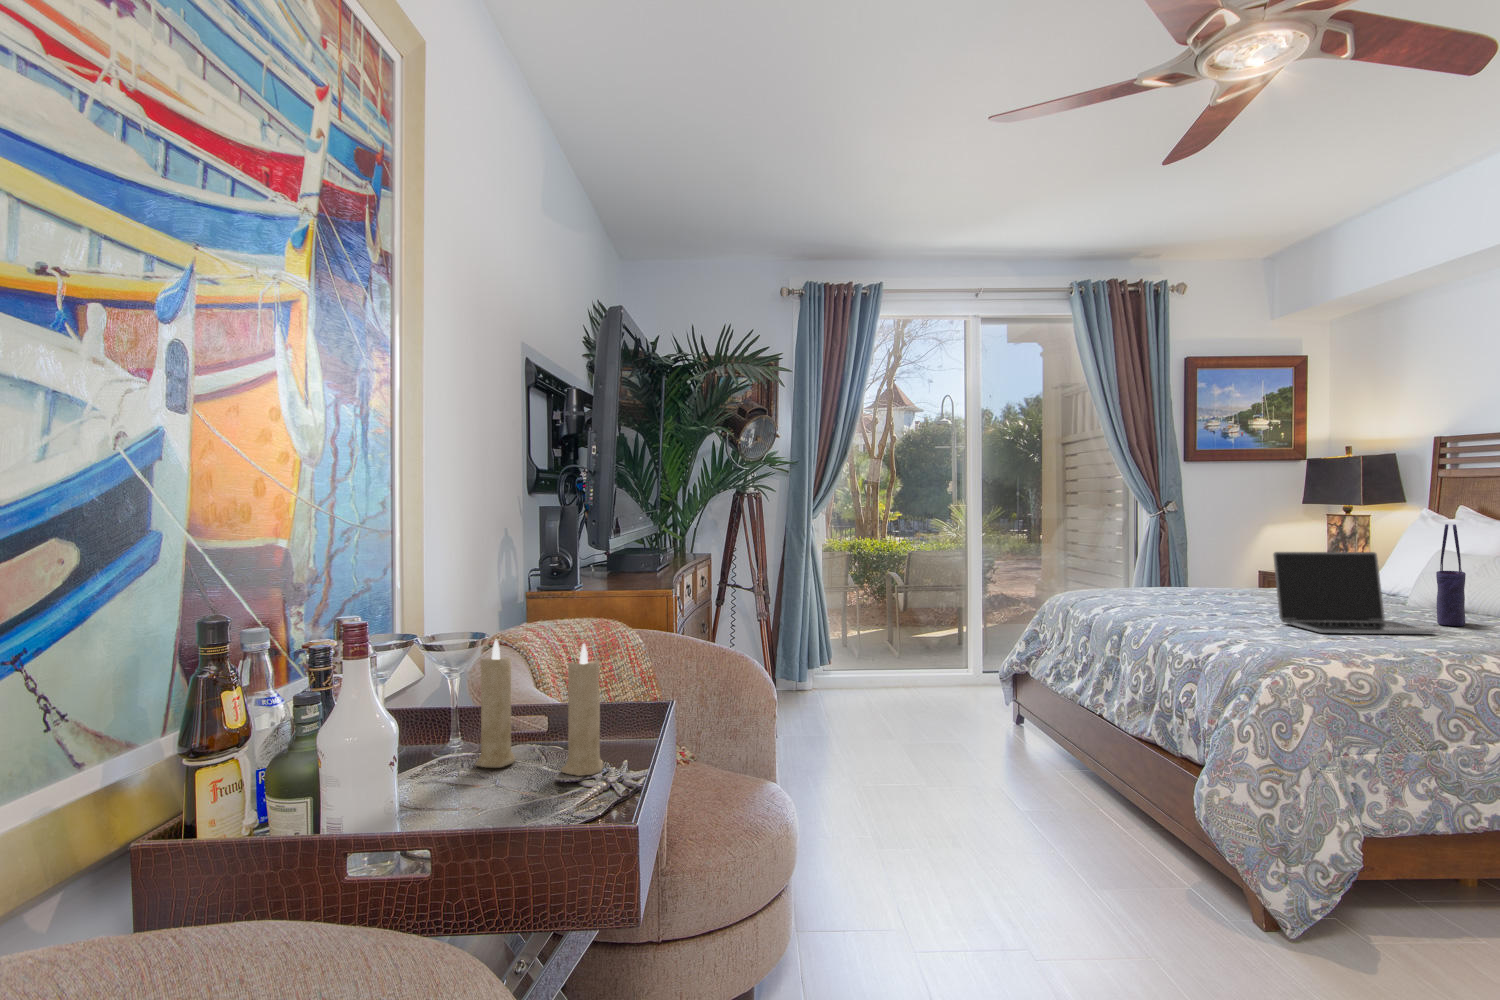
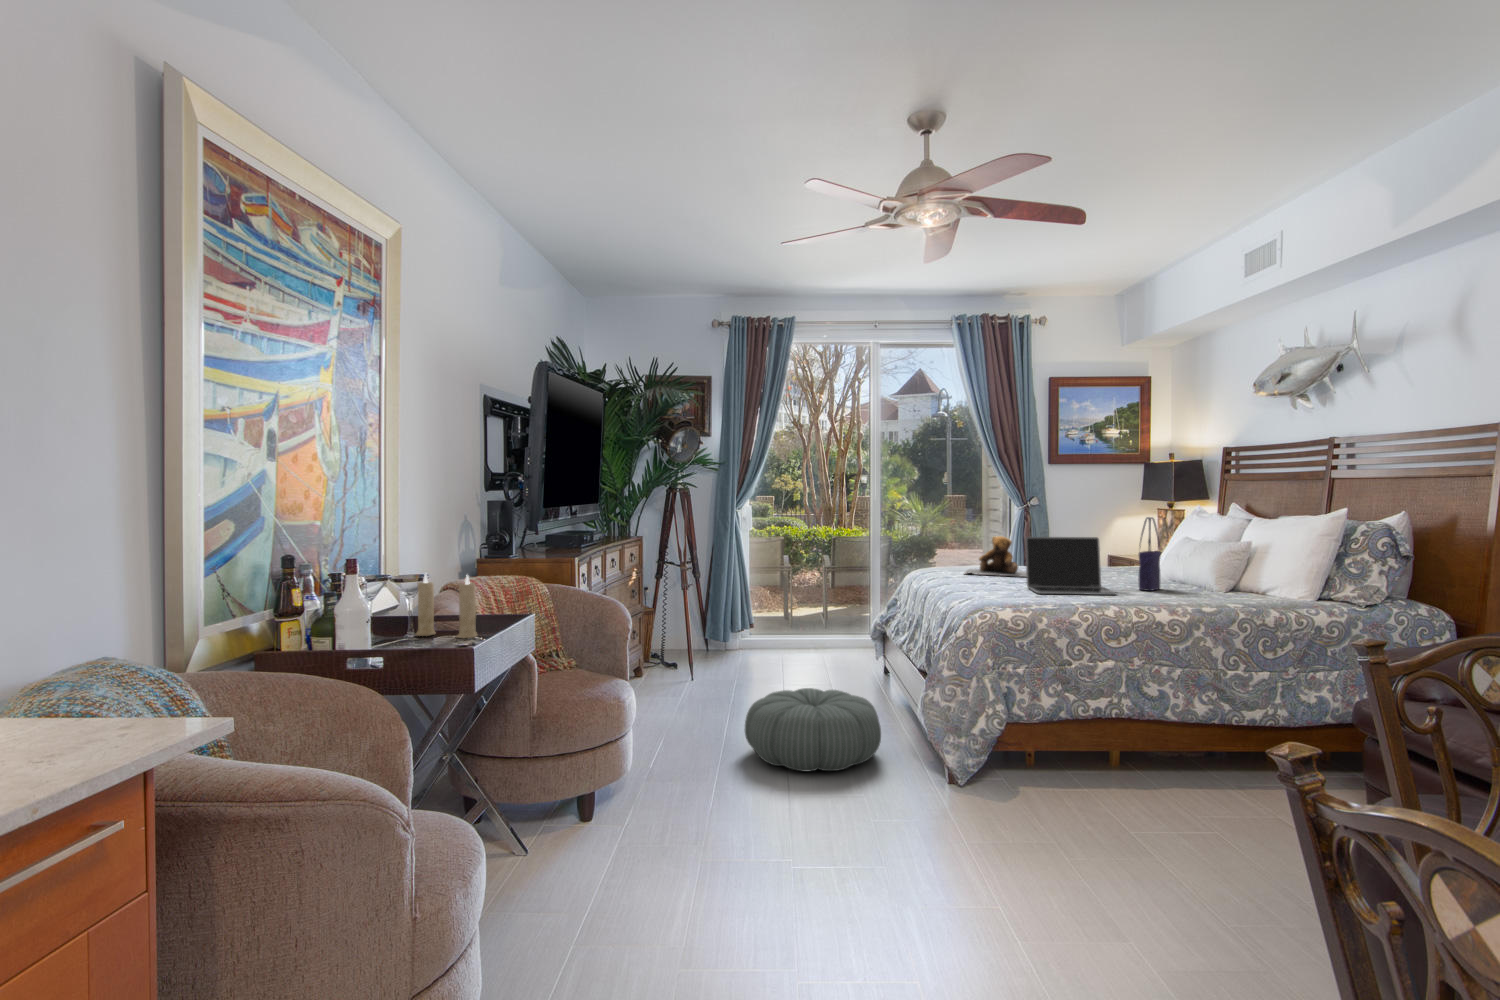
teddy bear: none [1143,550,1243,604] -> present [964,536,1027,577]
pouf: none [921,770,1132,911] -> present [745,688,881,771]

